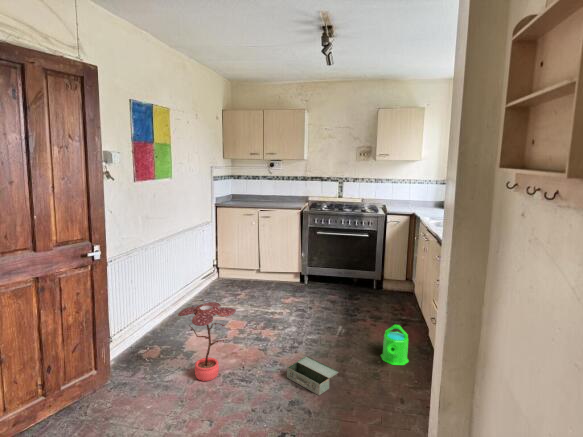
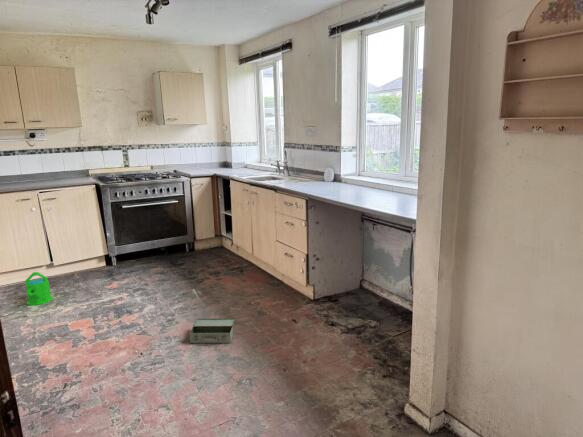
potted plant: present [178,302,236,381] -> none [65,295,132,382]
watering can: present [381,324,409,365] -> present [25,272,53,305]

